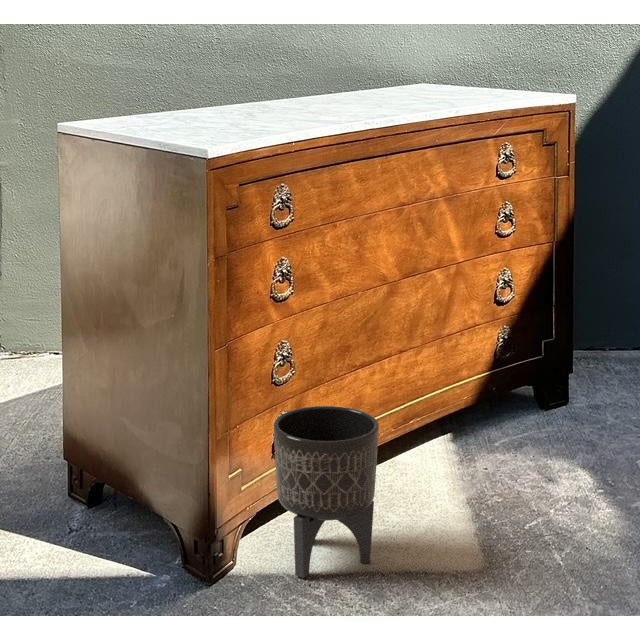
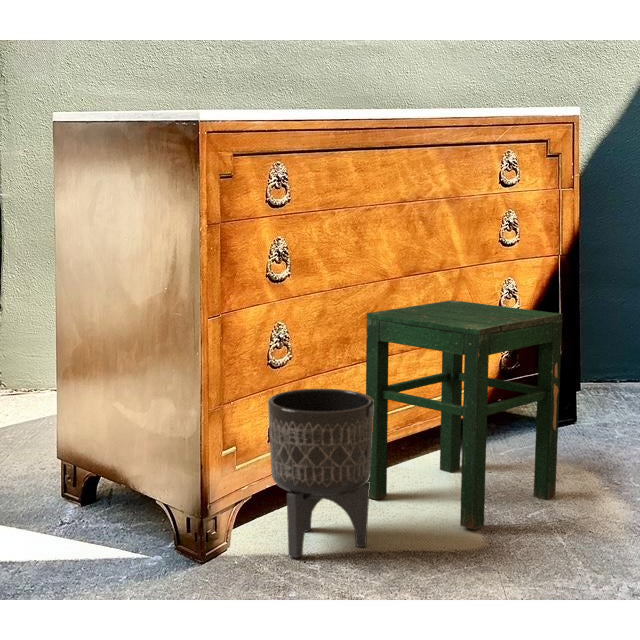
stool: none [365,300,562,541] -> present [366,300,562,530]

